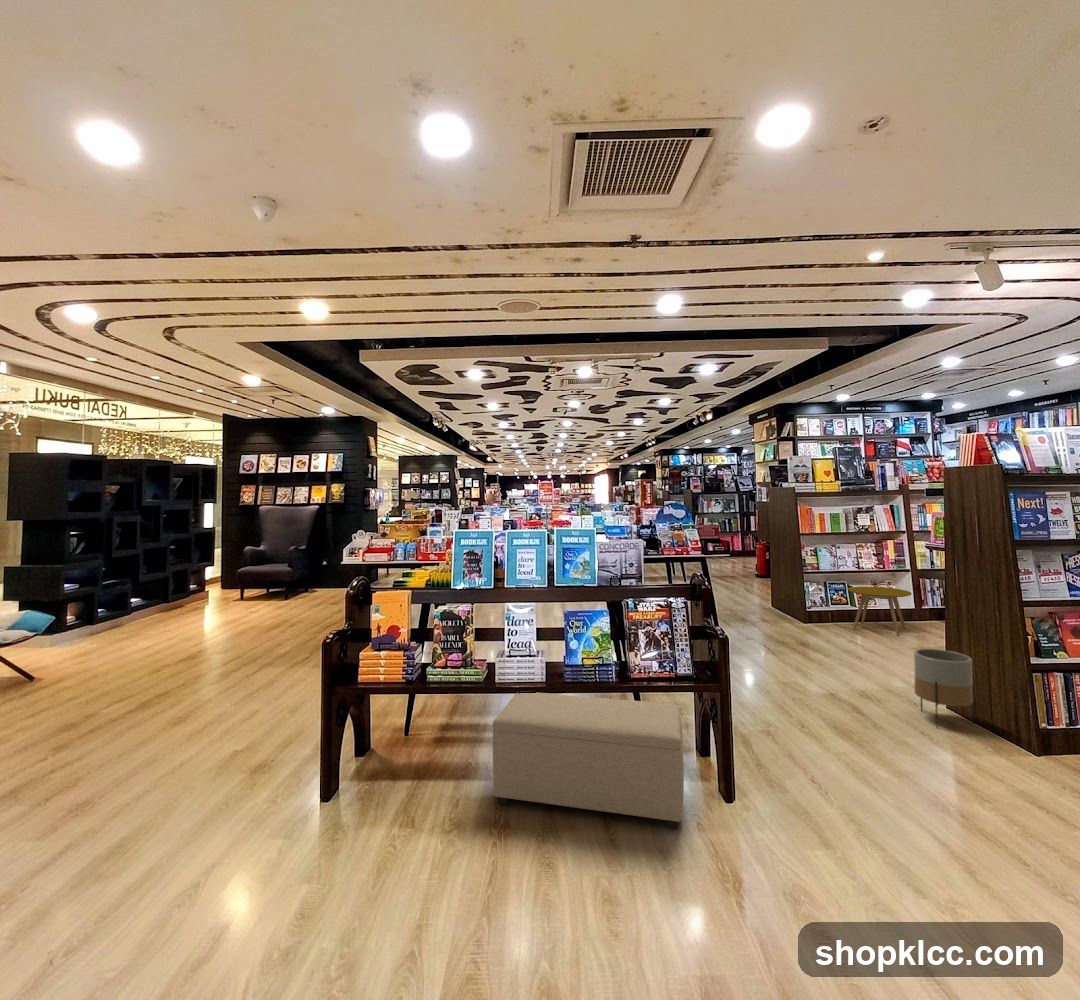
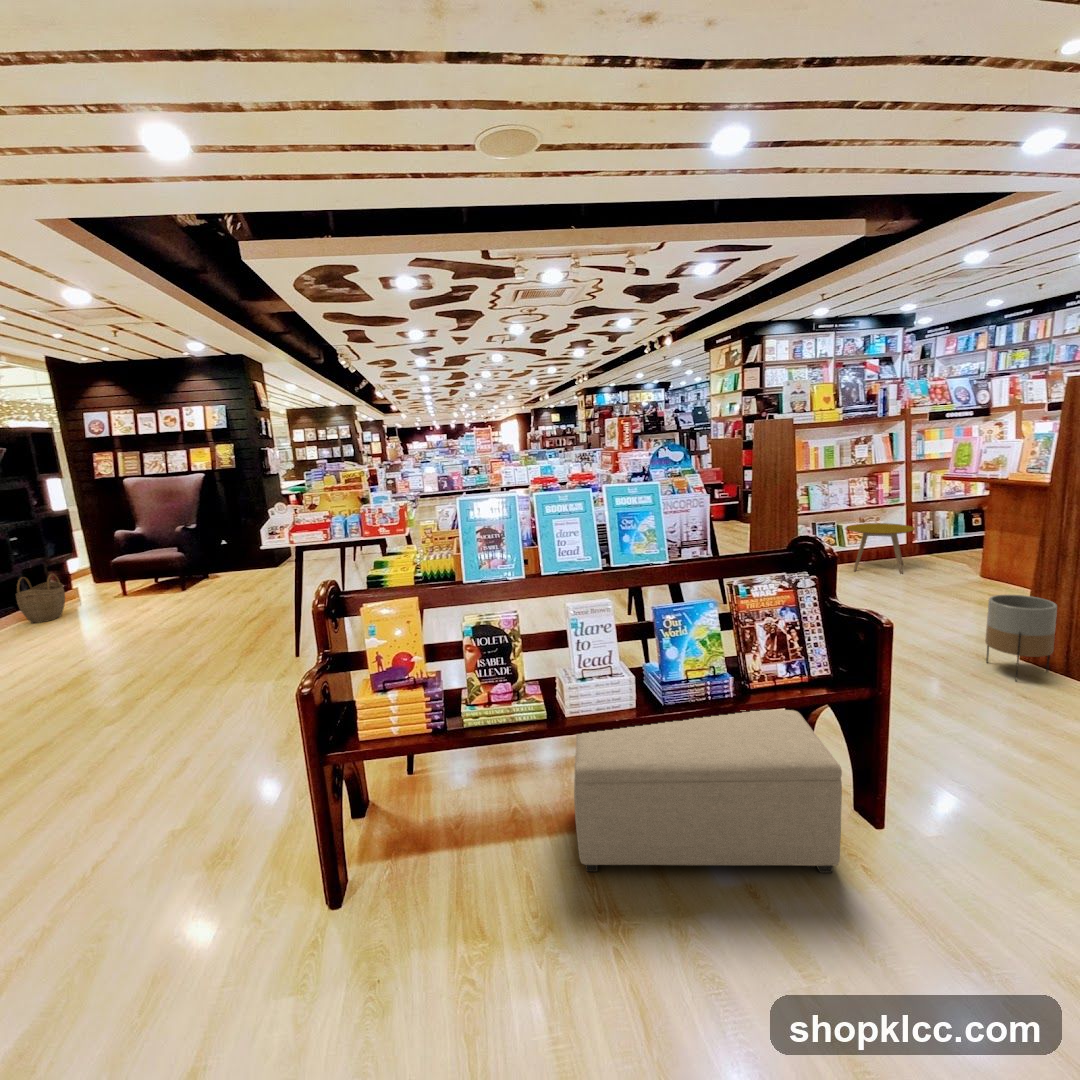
woven basket: none [173,573,206,609] -> present [16,574,65,623]

